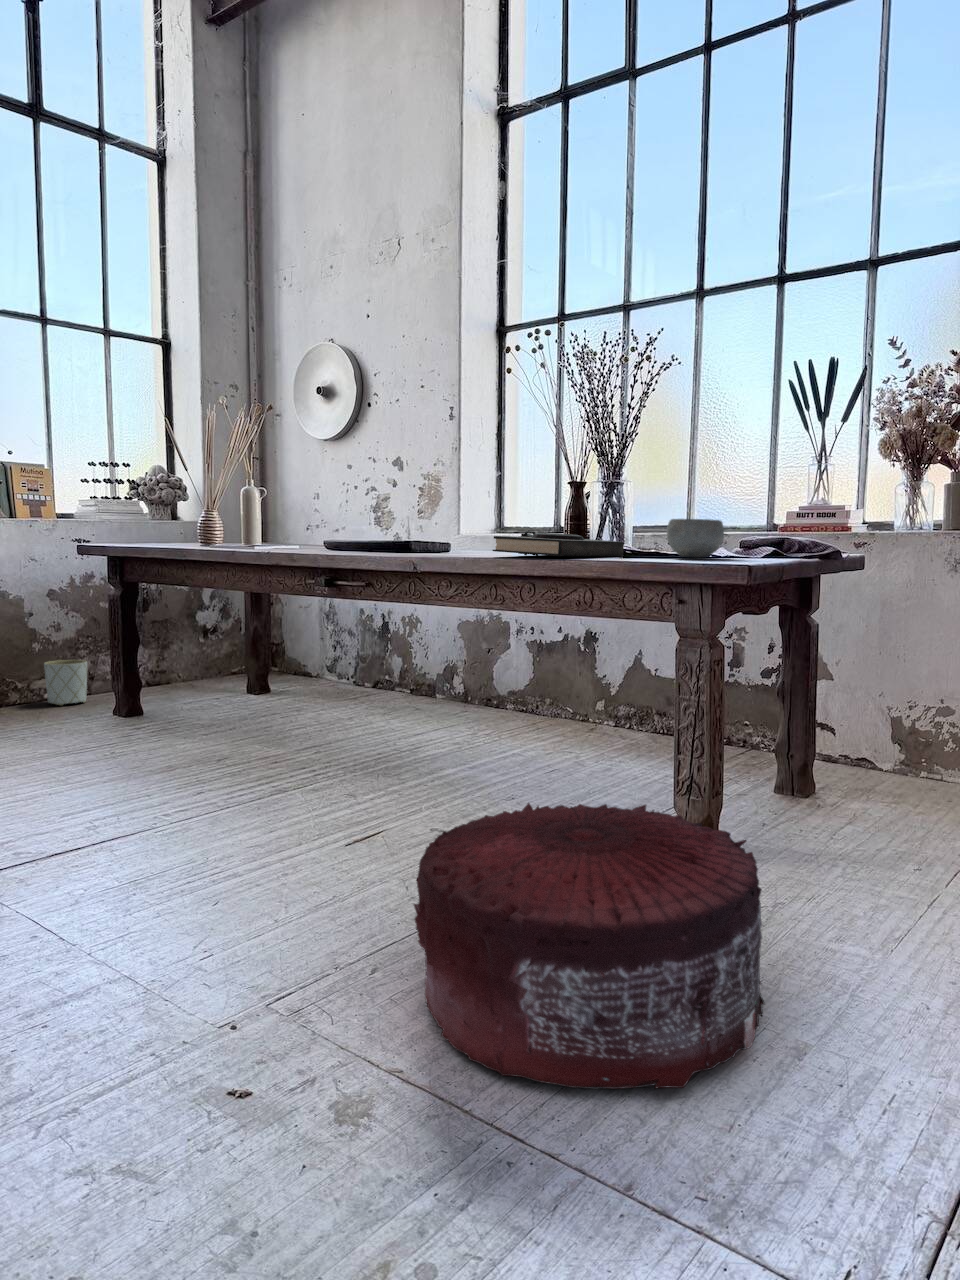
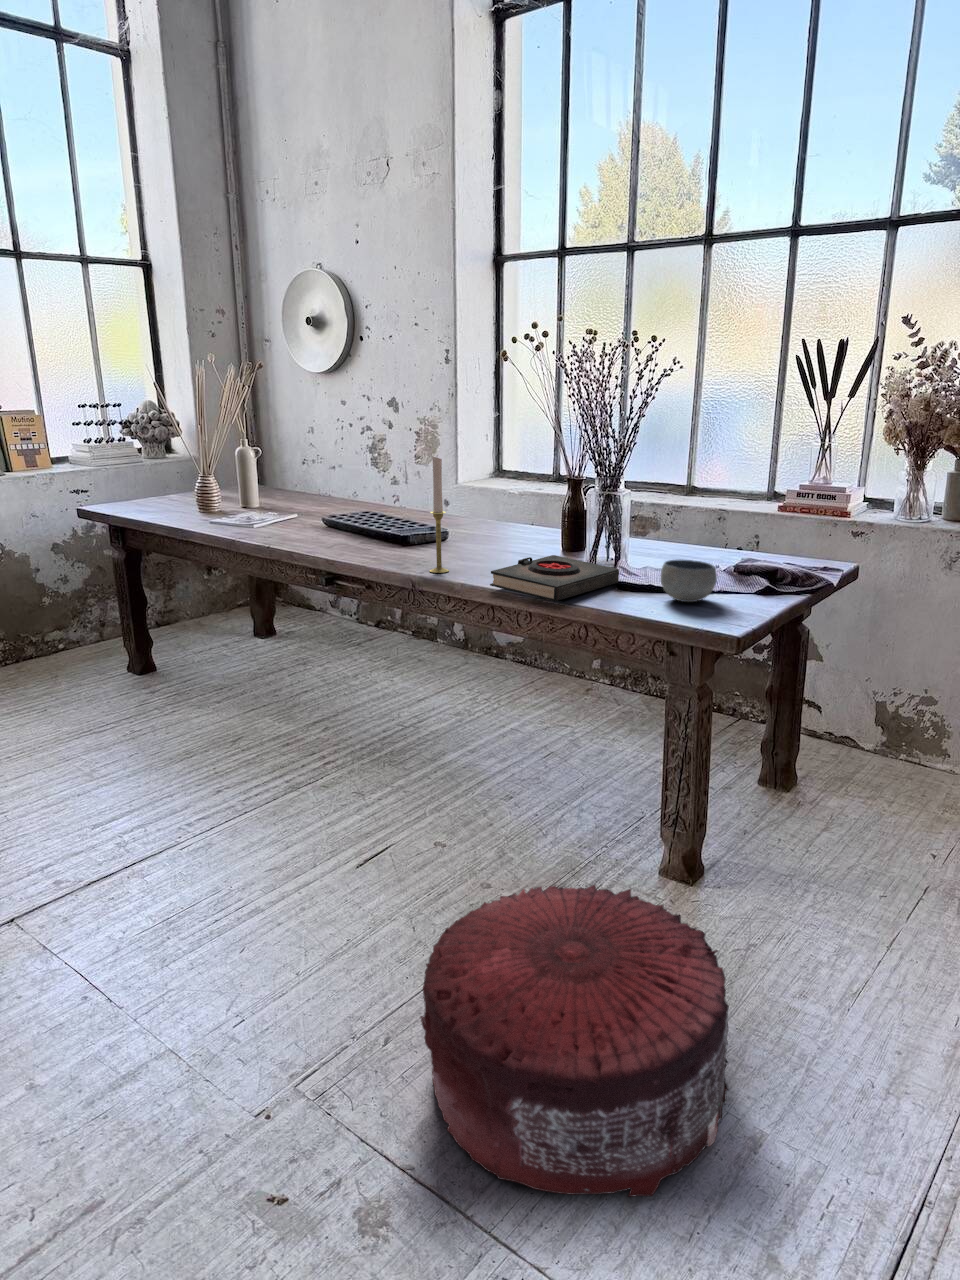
candlestick: none [431,437,450,554] -> present [430,457,449,573]
planter: present [44,660,87,705] -> none [54,610,98,658]

